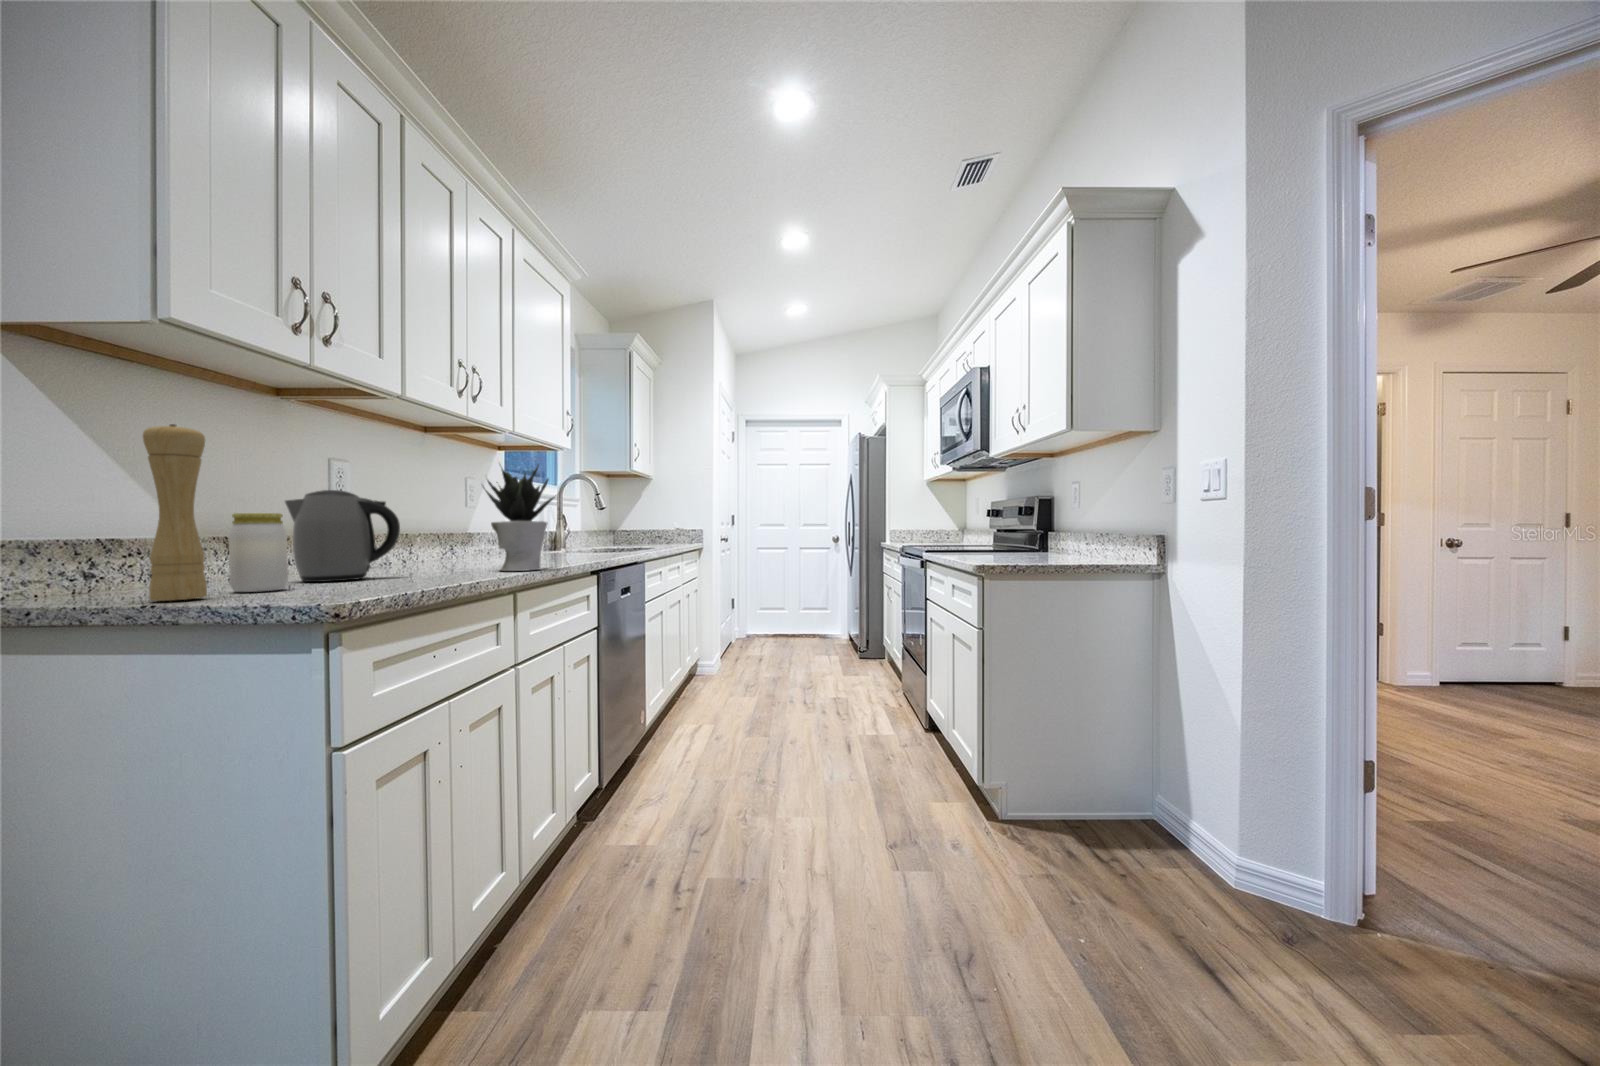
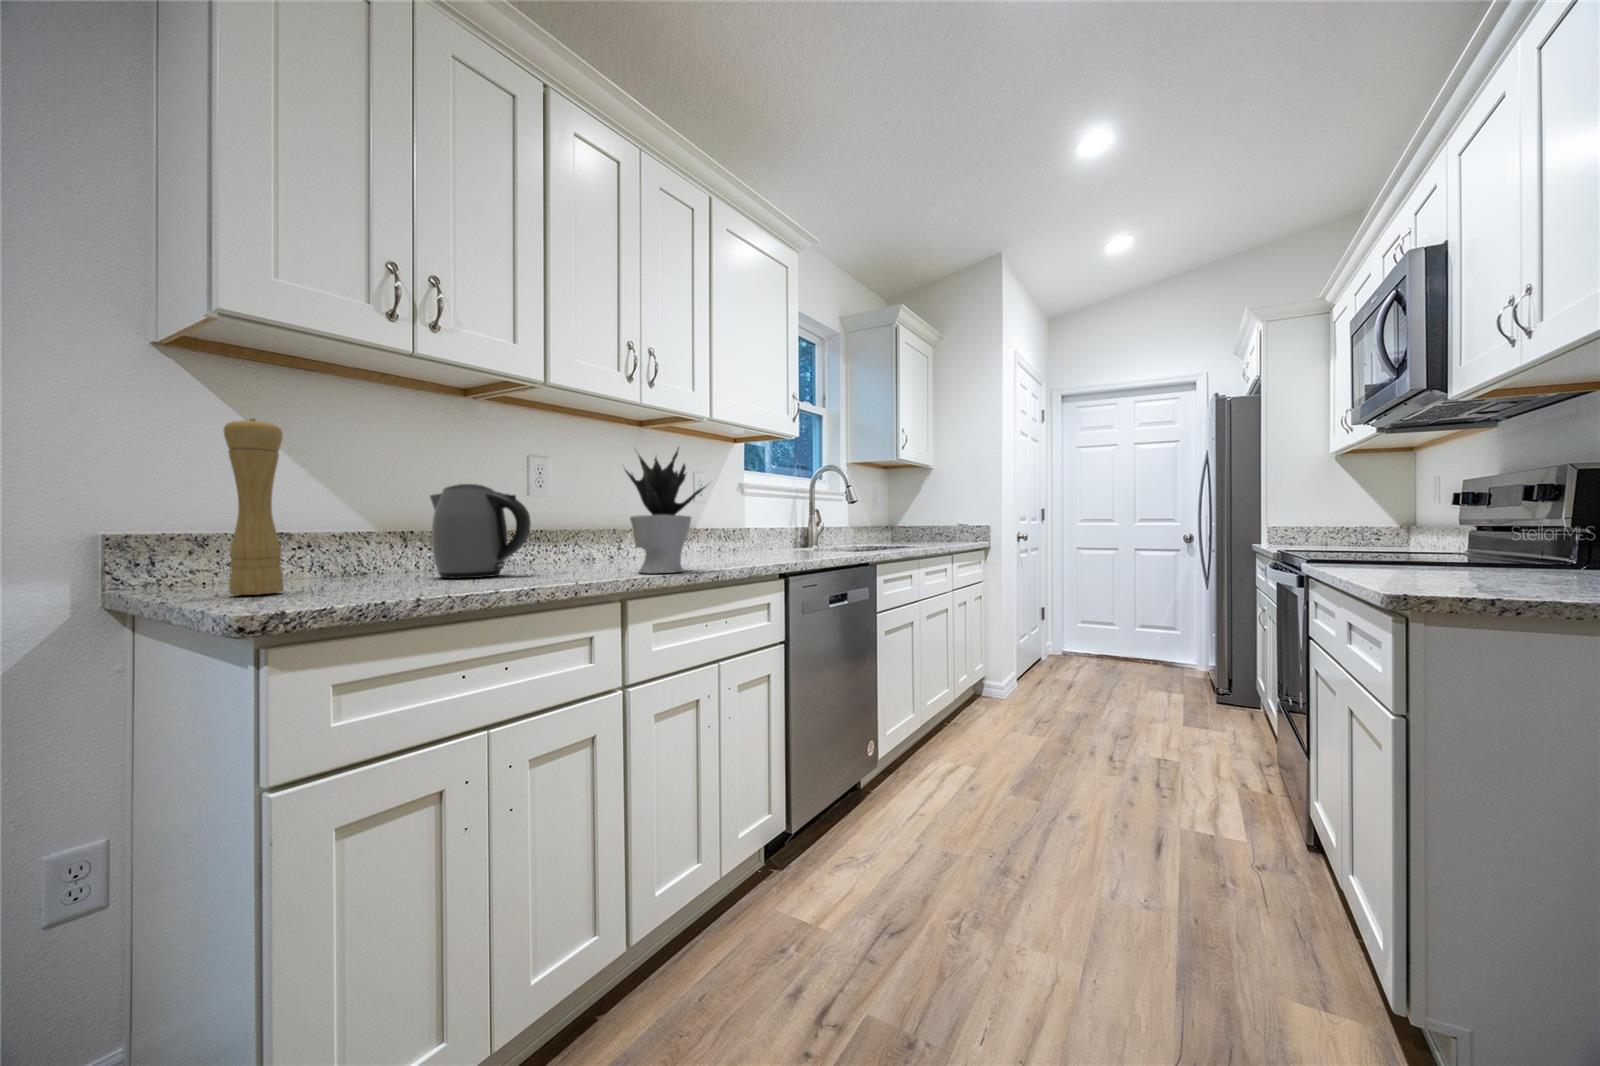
jar: present [229,513,288,592] -> none [329,507,386,588]

